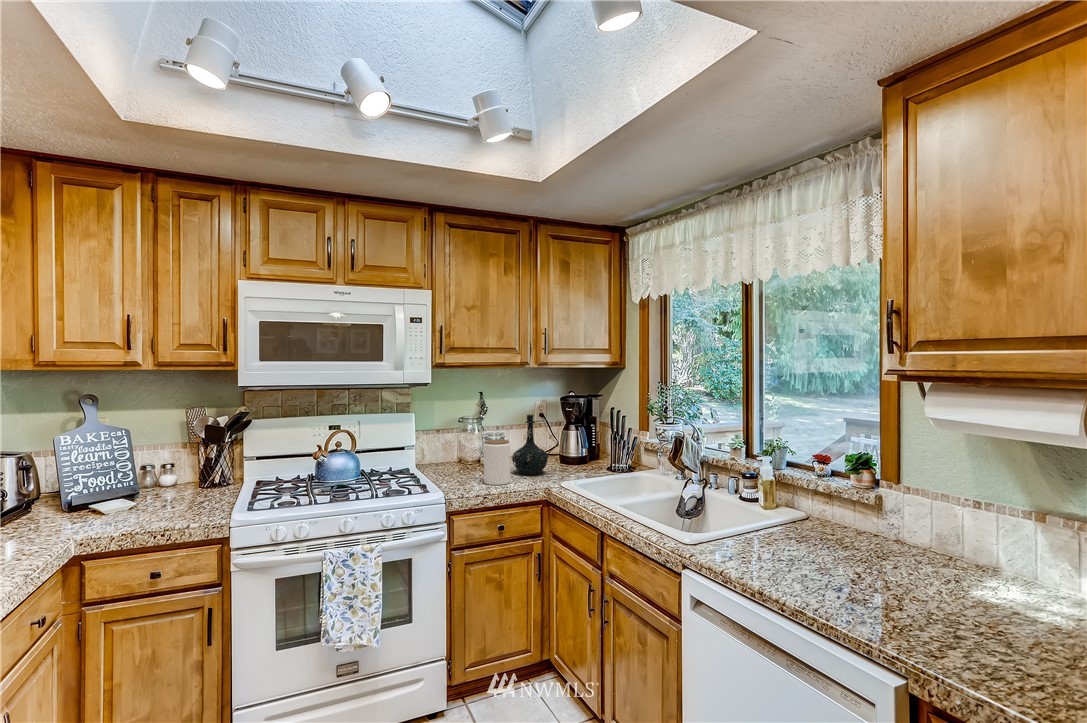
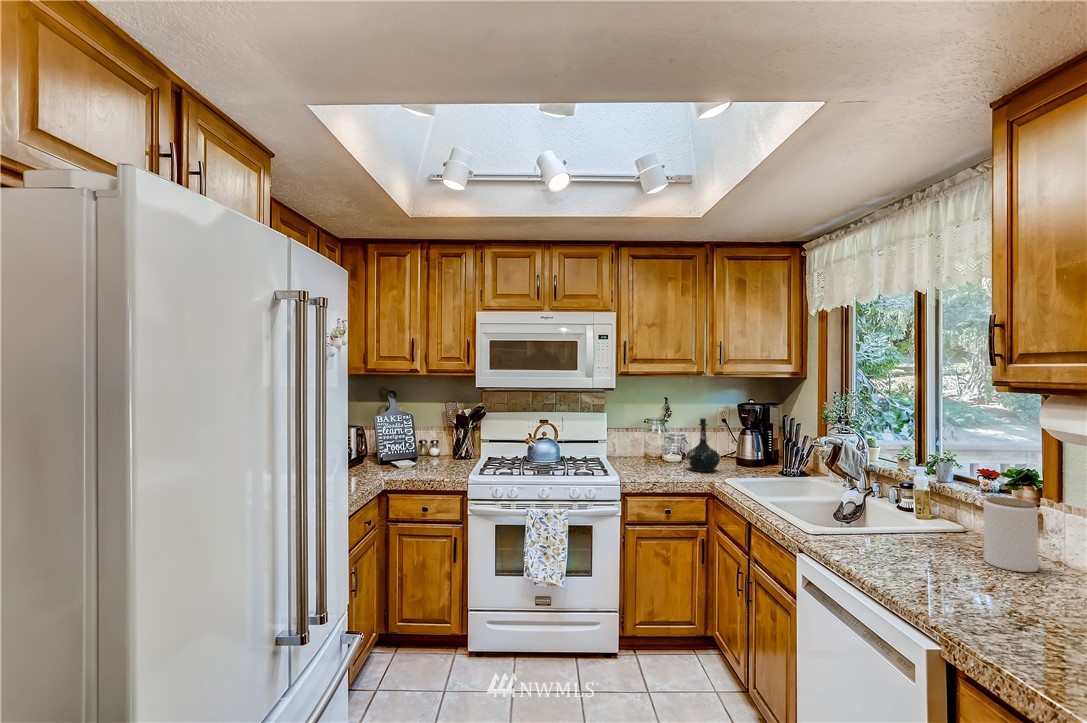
jar: present [484,440,511,485] -> present [984,497,1038,572]

